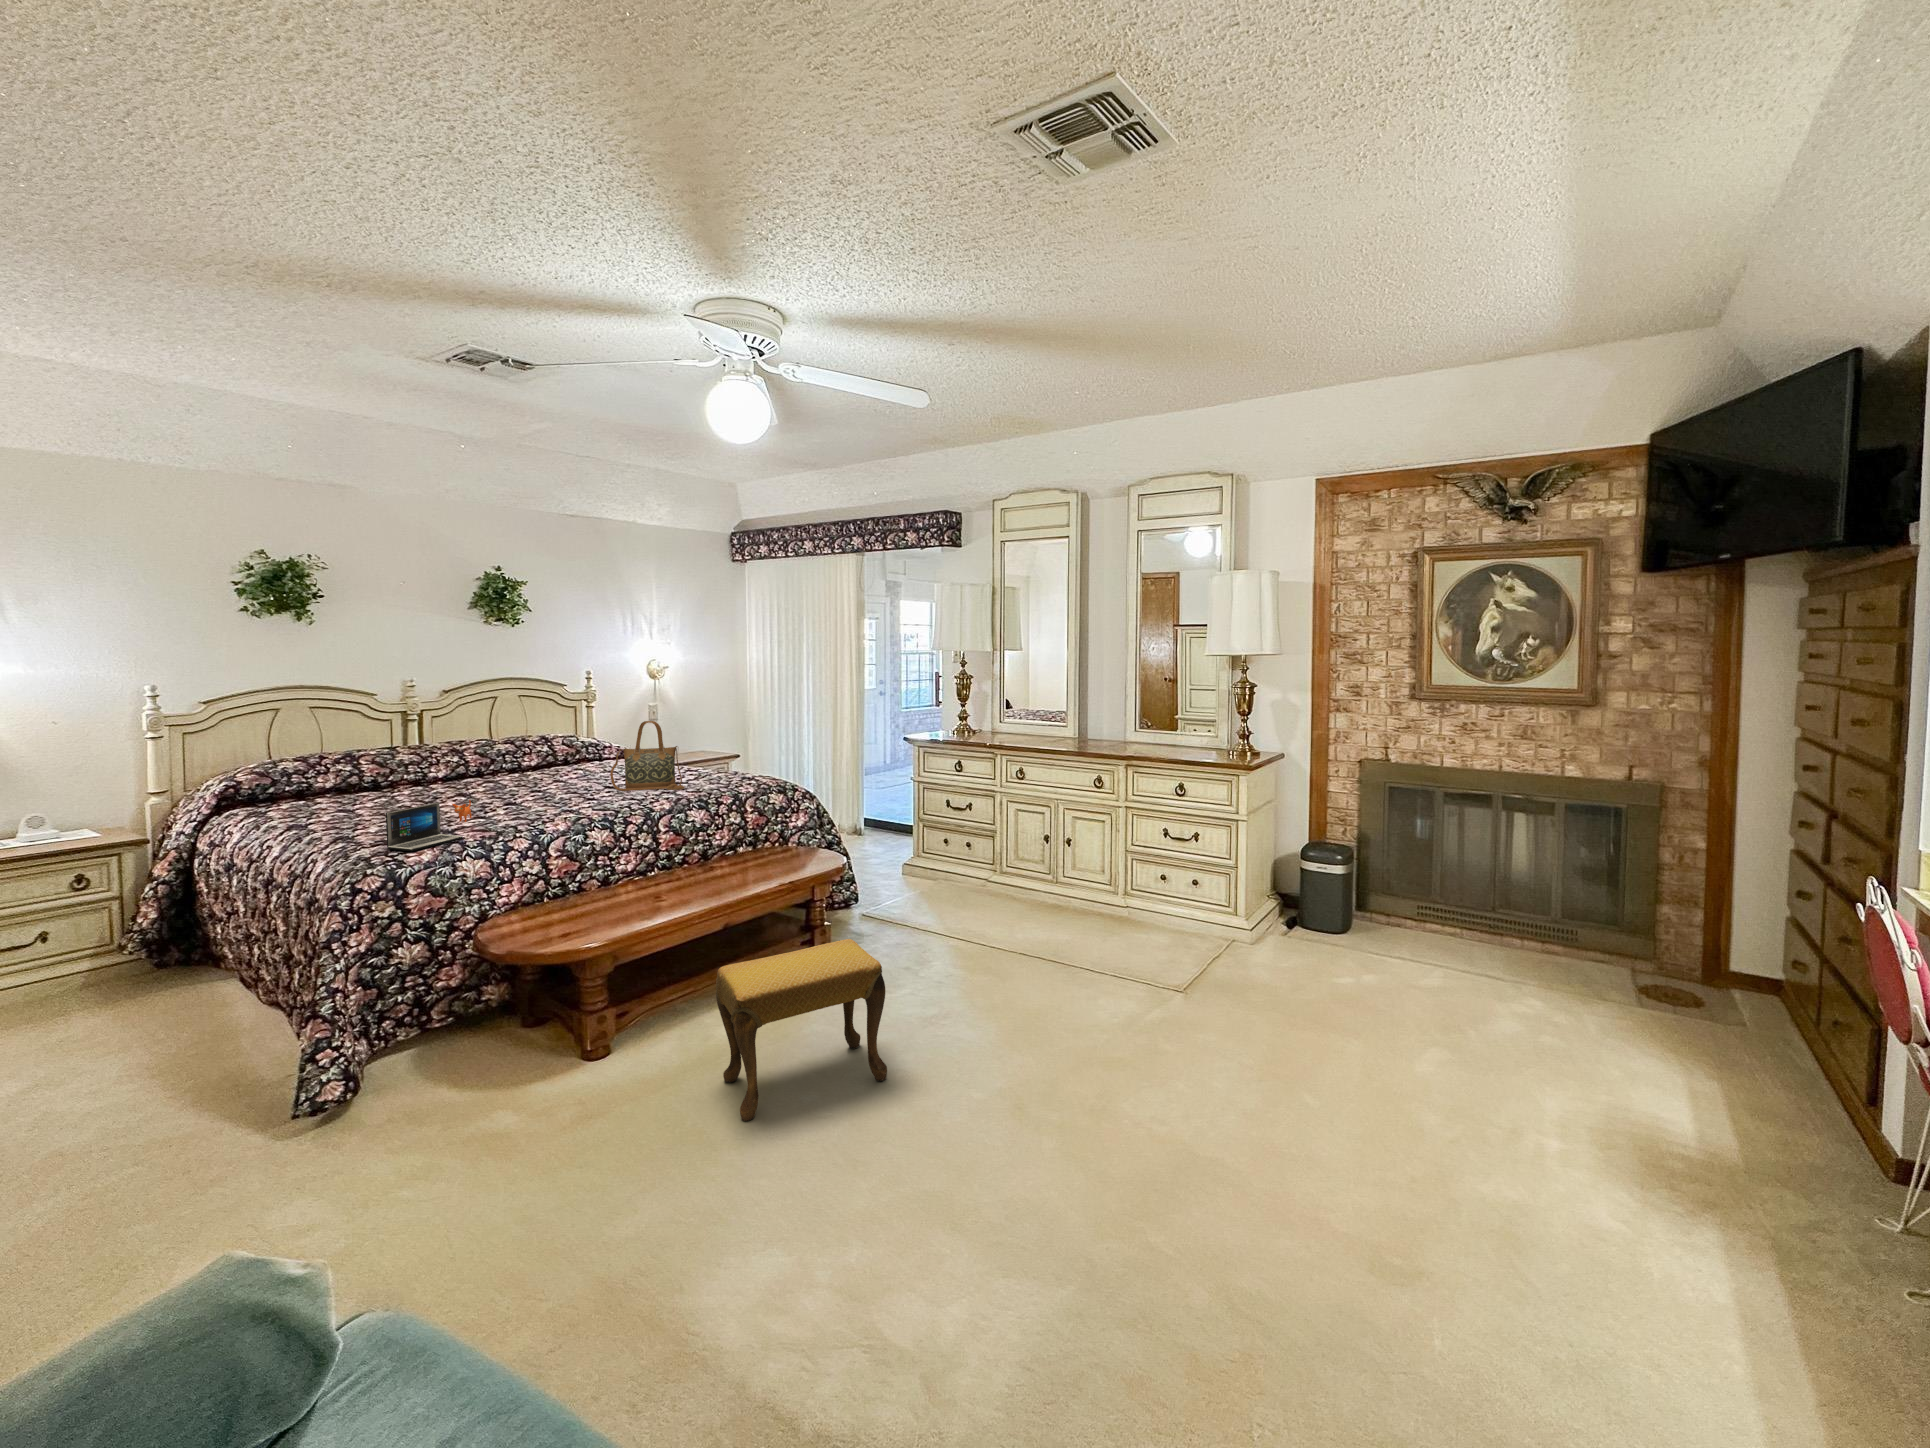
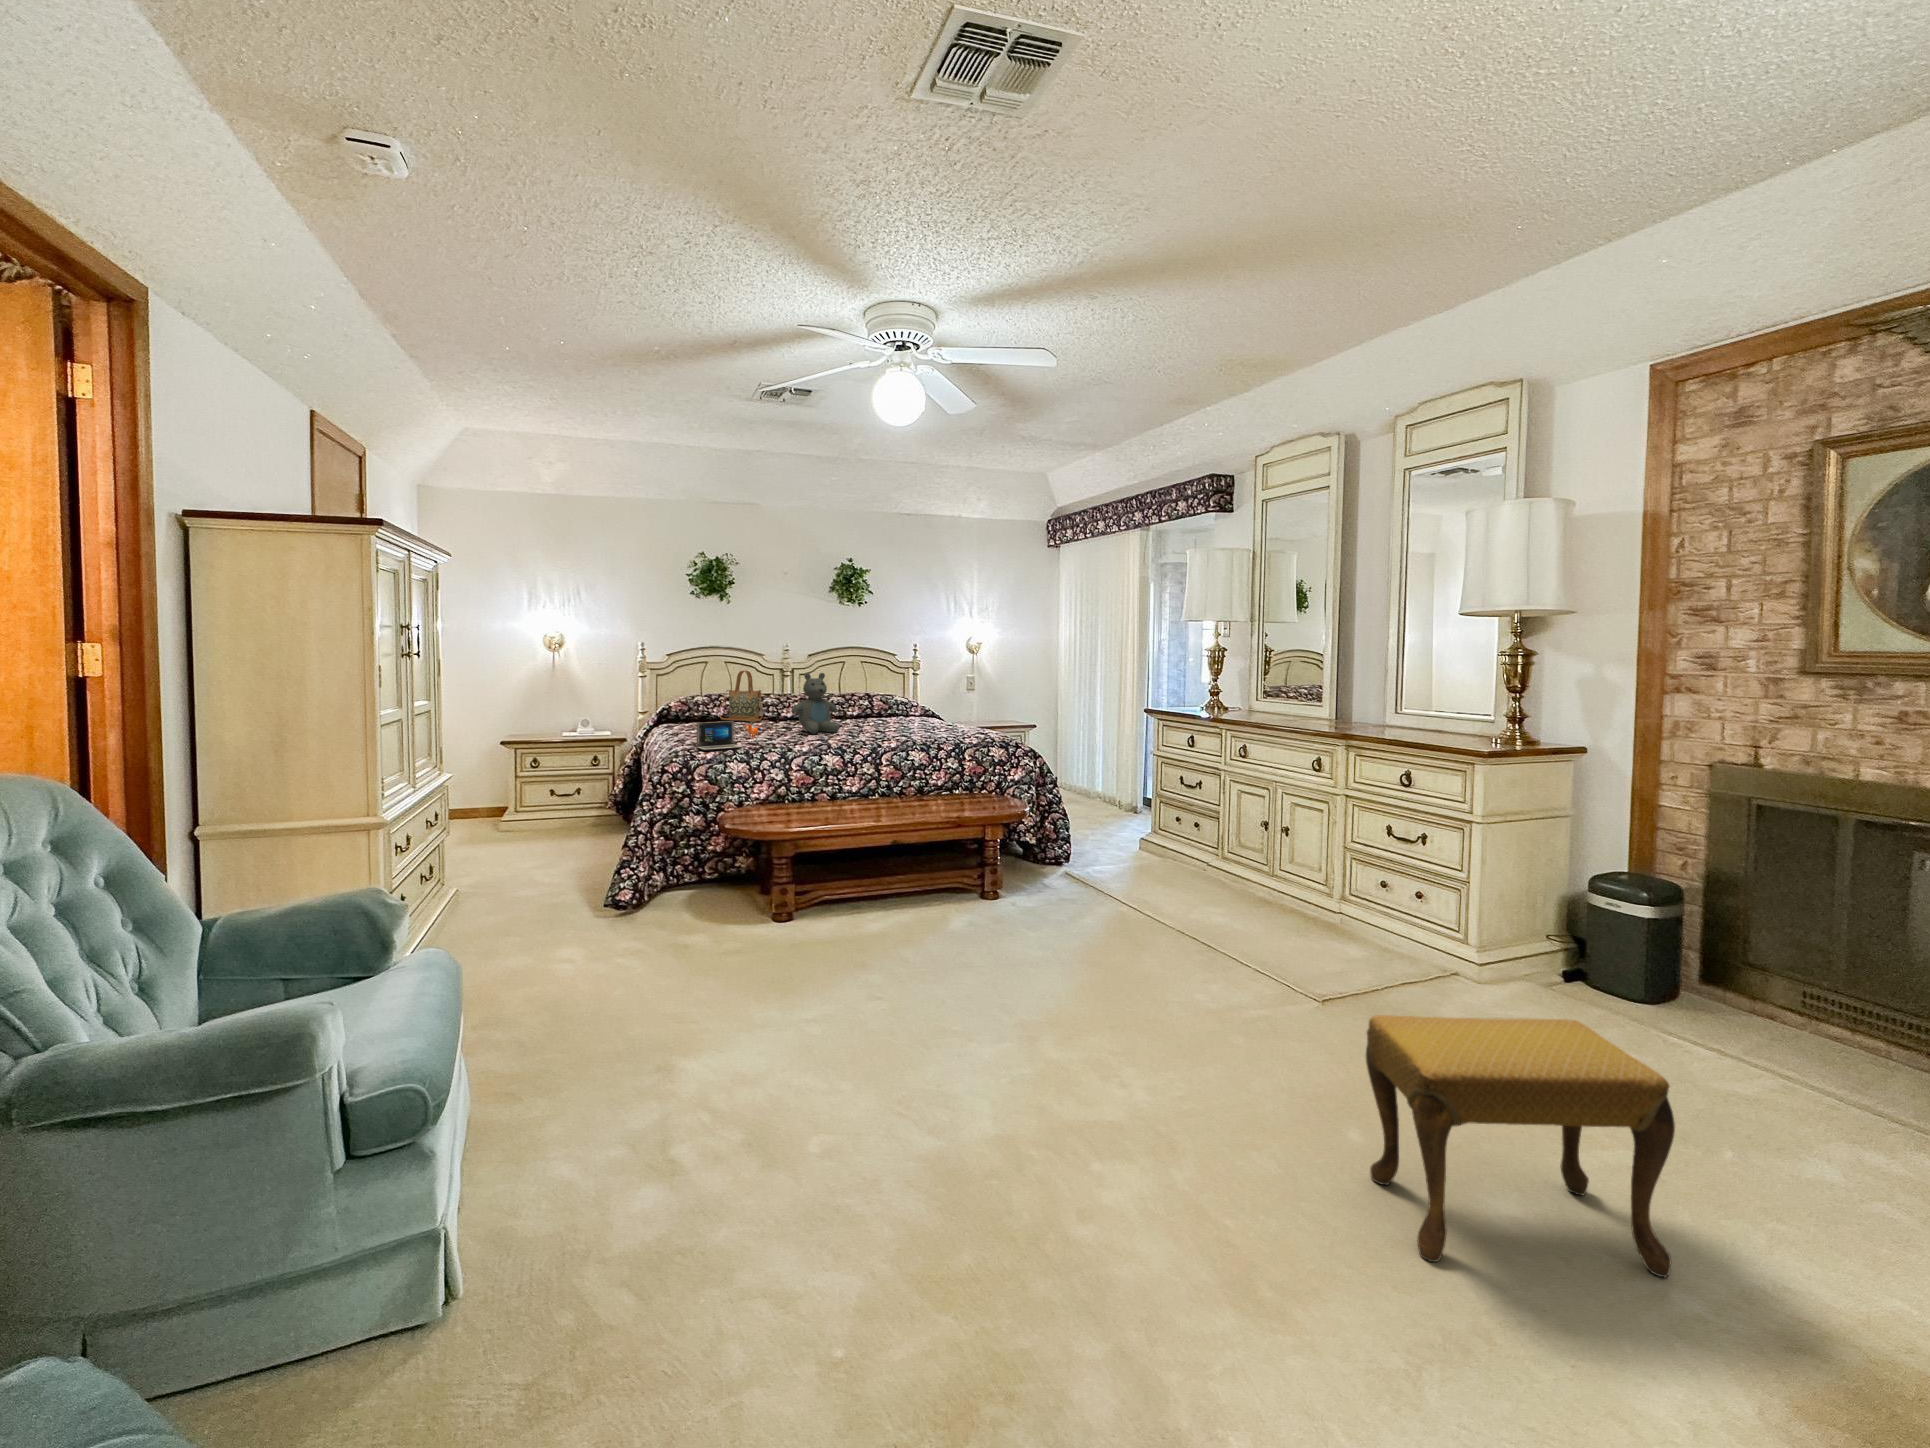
handbag: present [610,721,685,791] -> present [719,671,763,722]
teddy bear: none [495,723,566,802] -> present [791,673,839,734]
footstool: present [716,939,887,1121] -> present [1366,1015,1675,1277]

